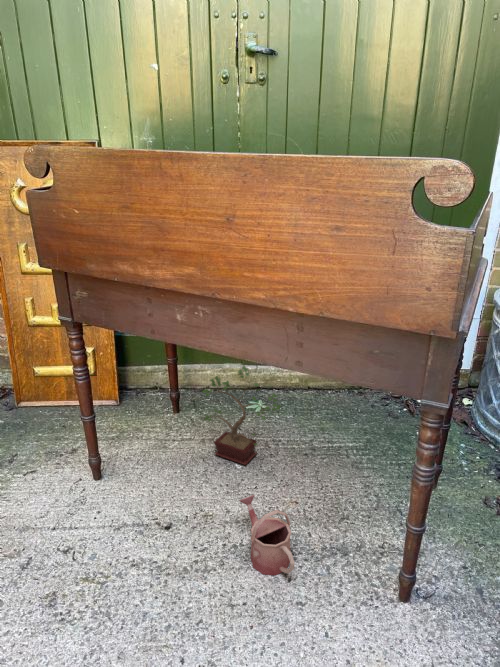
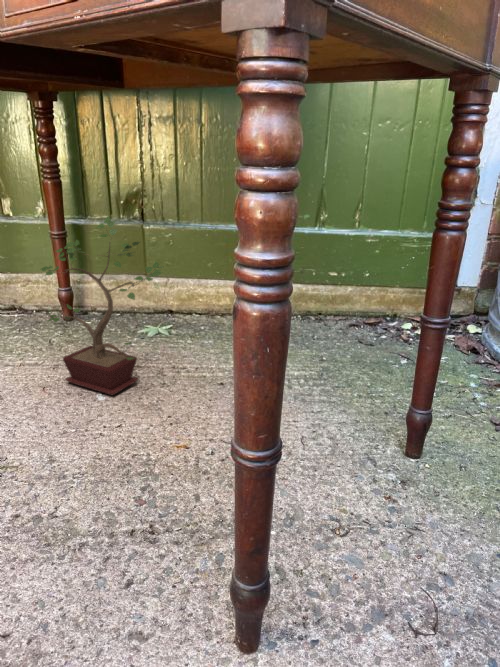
watering can: present [240,495,295,575] -> none [45,414,144,574]

